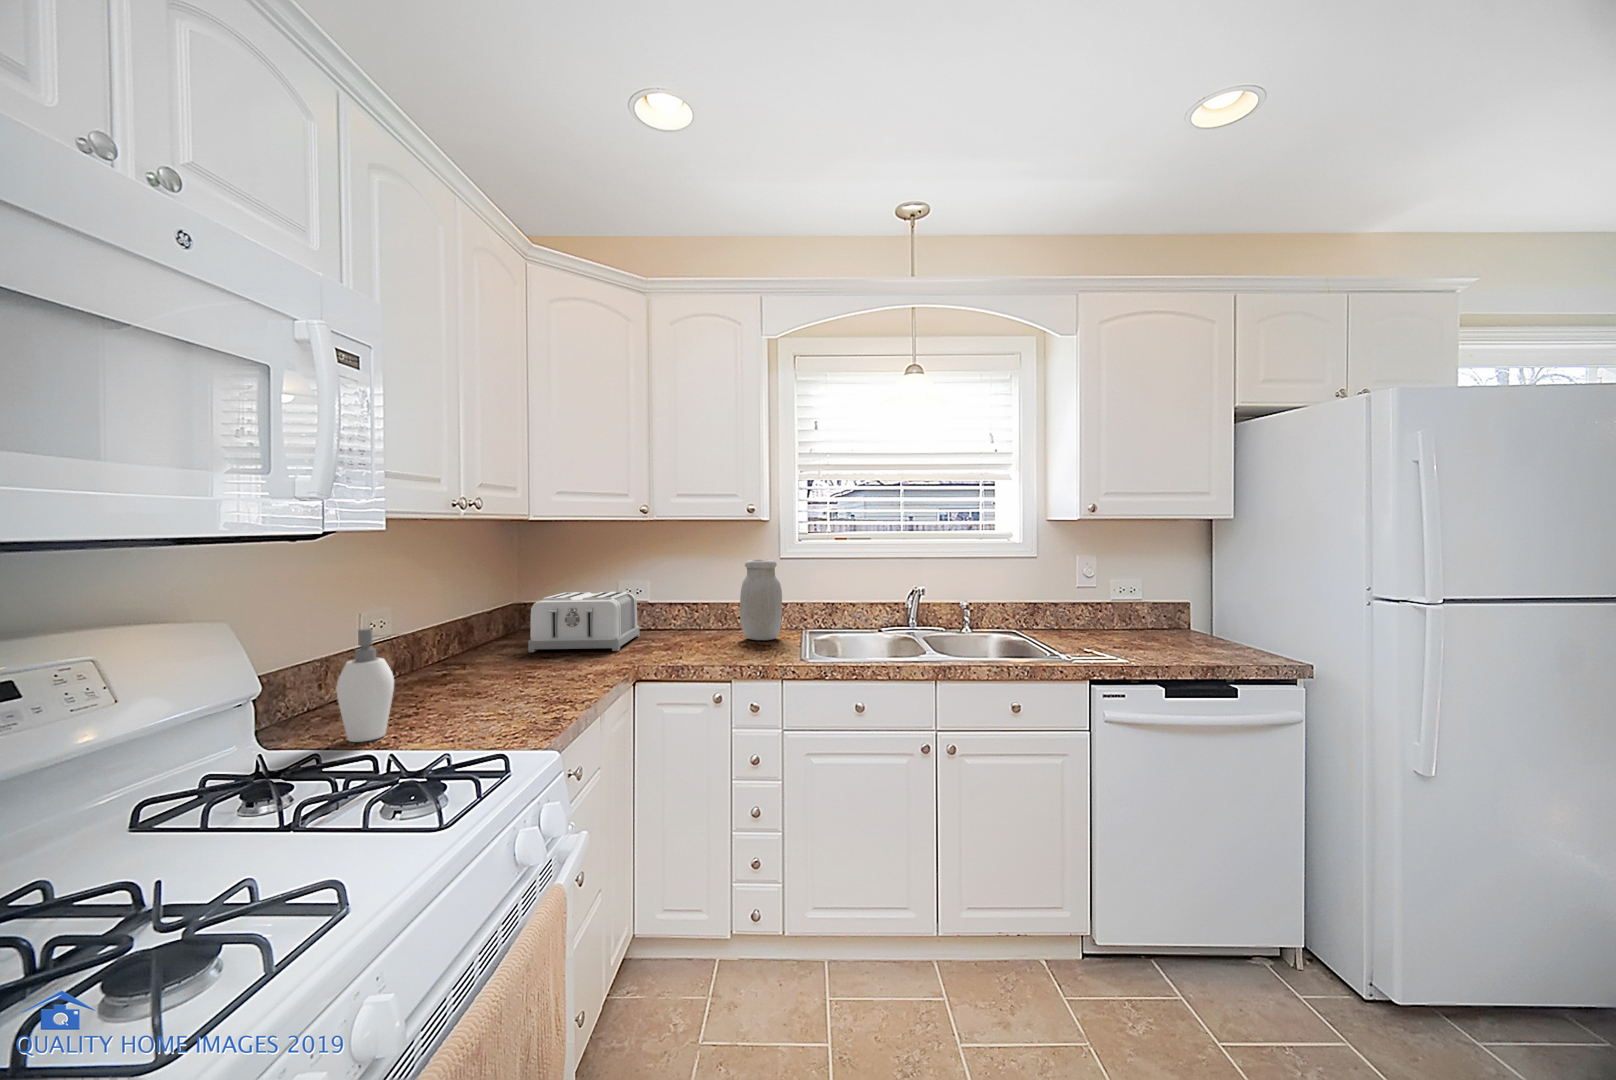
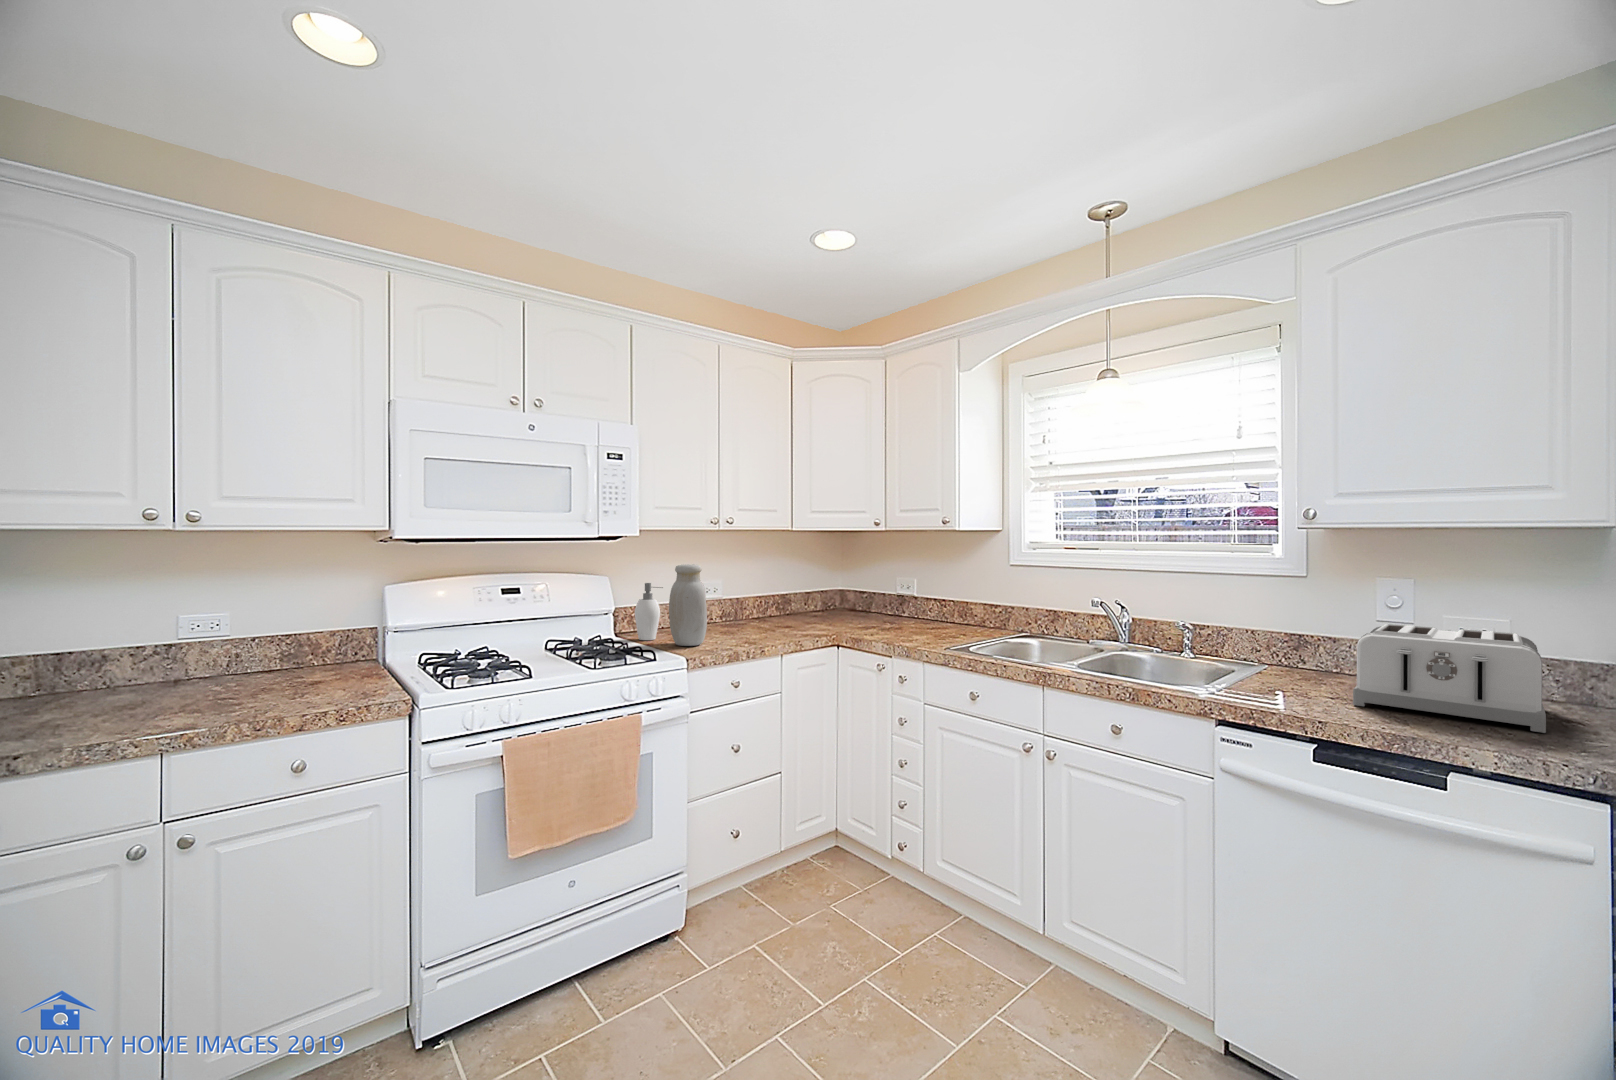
jar: present [740,559,782,640] -> present [669,564,707,646]
toaster: present [528,592,640,652] -> present [1353,624,1546,733]

